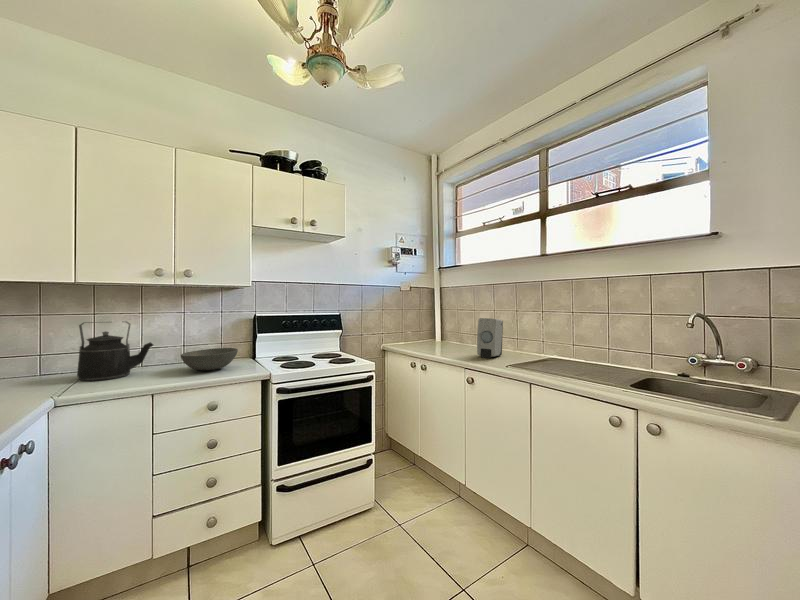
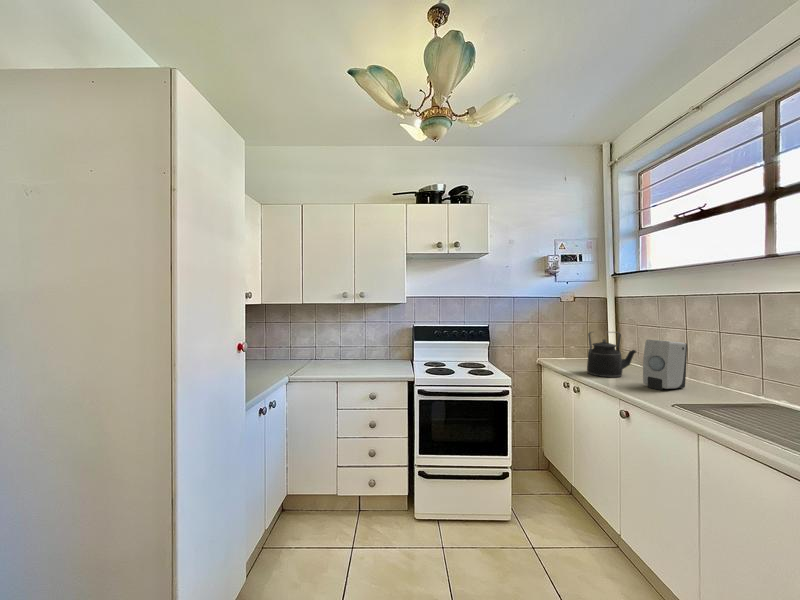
kettle: present [77,322,153,381] -> present [587,332,636,377]
bowl: present [181,348,238,370] -> none [358,352,396,369]

